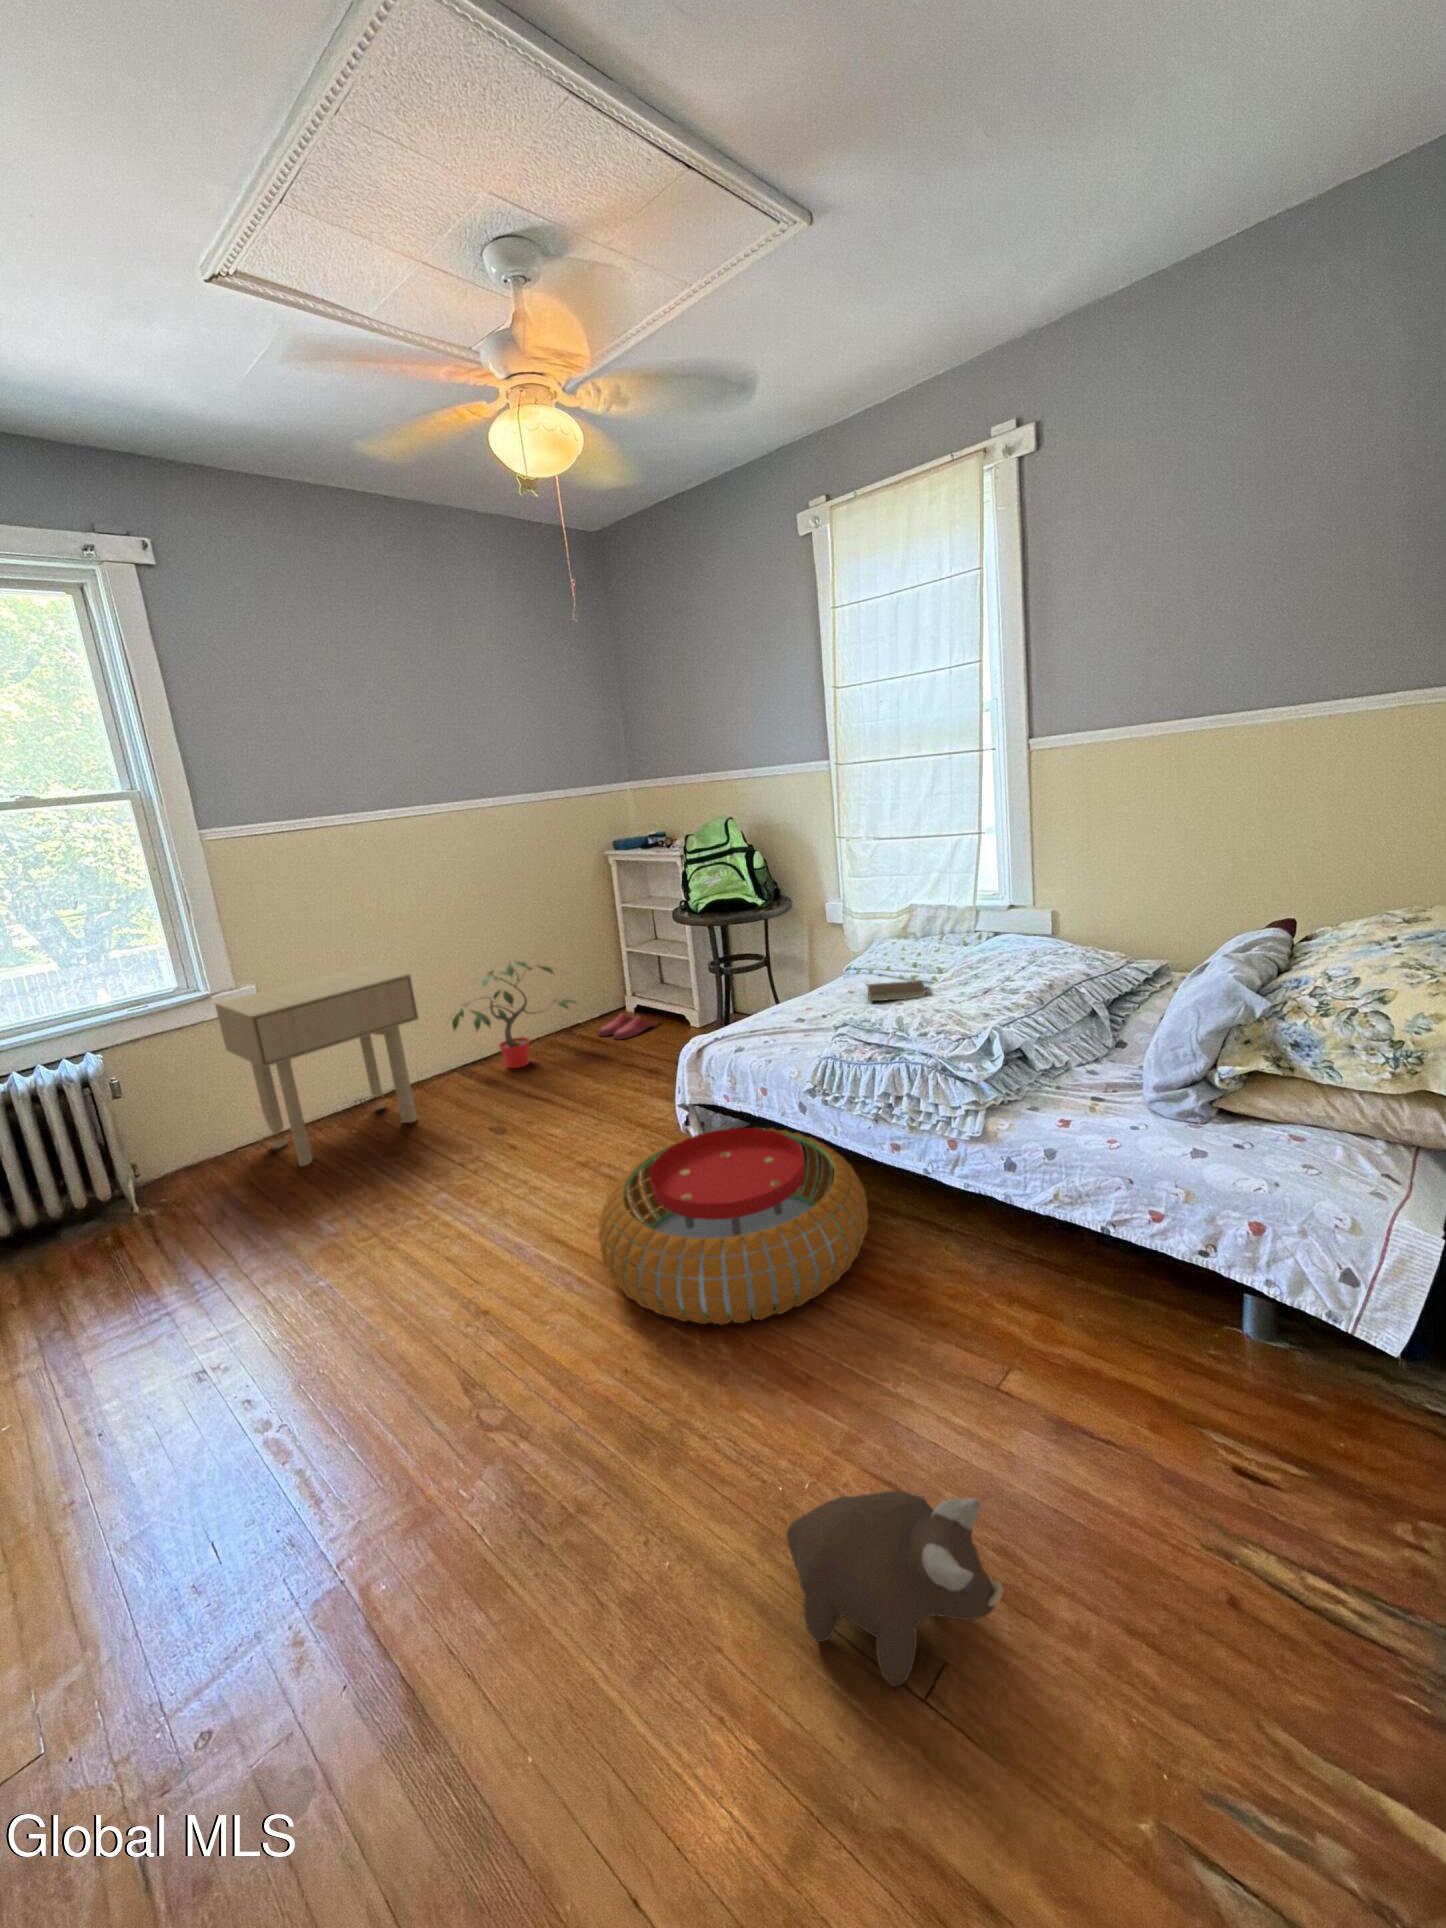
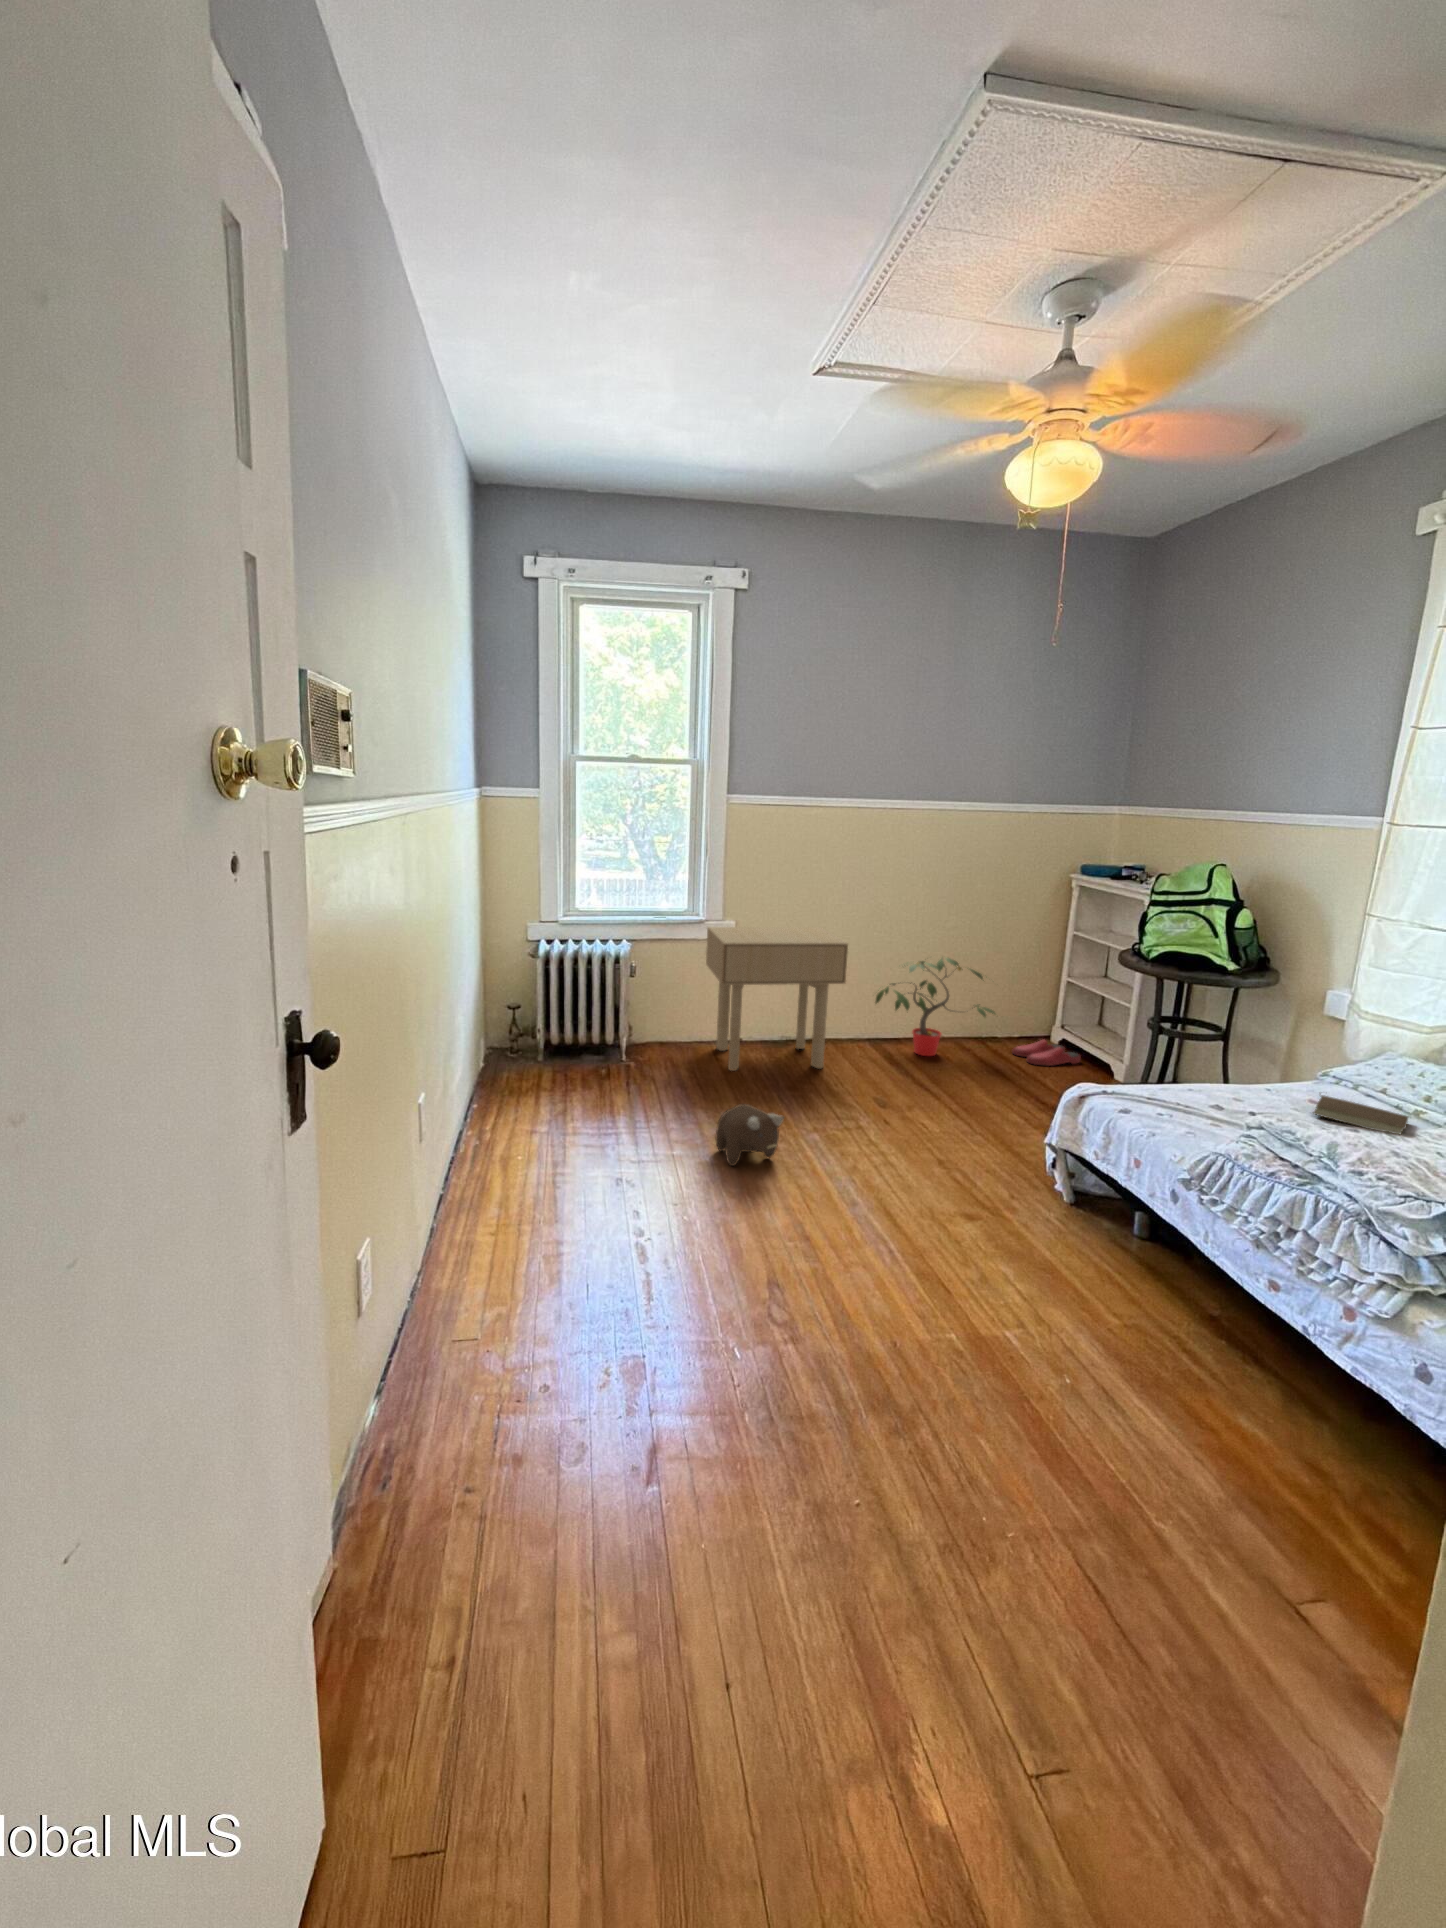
pouf: present [598,1128,868,1325] -> none [909,1171,1214,1382]
plush toy: present [787,1491,1003,1686] -> present [716,1104,784,1166]

